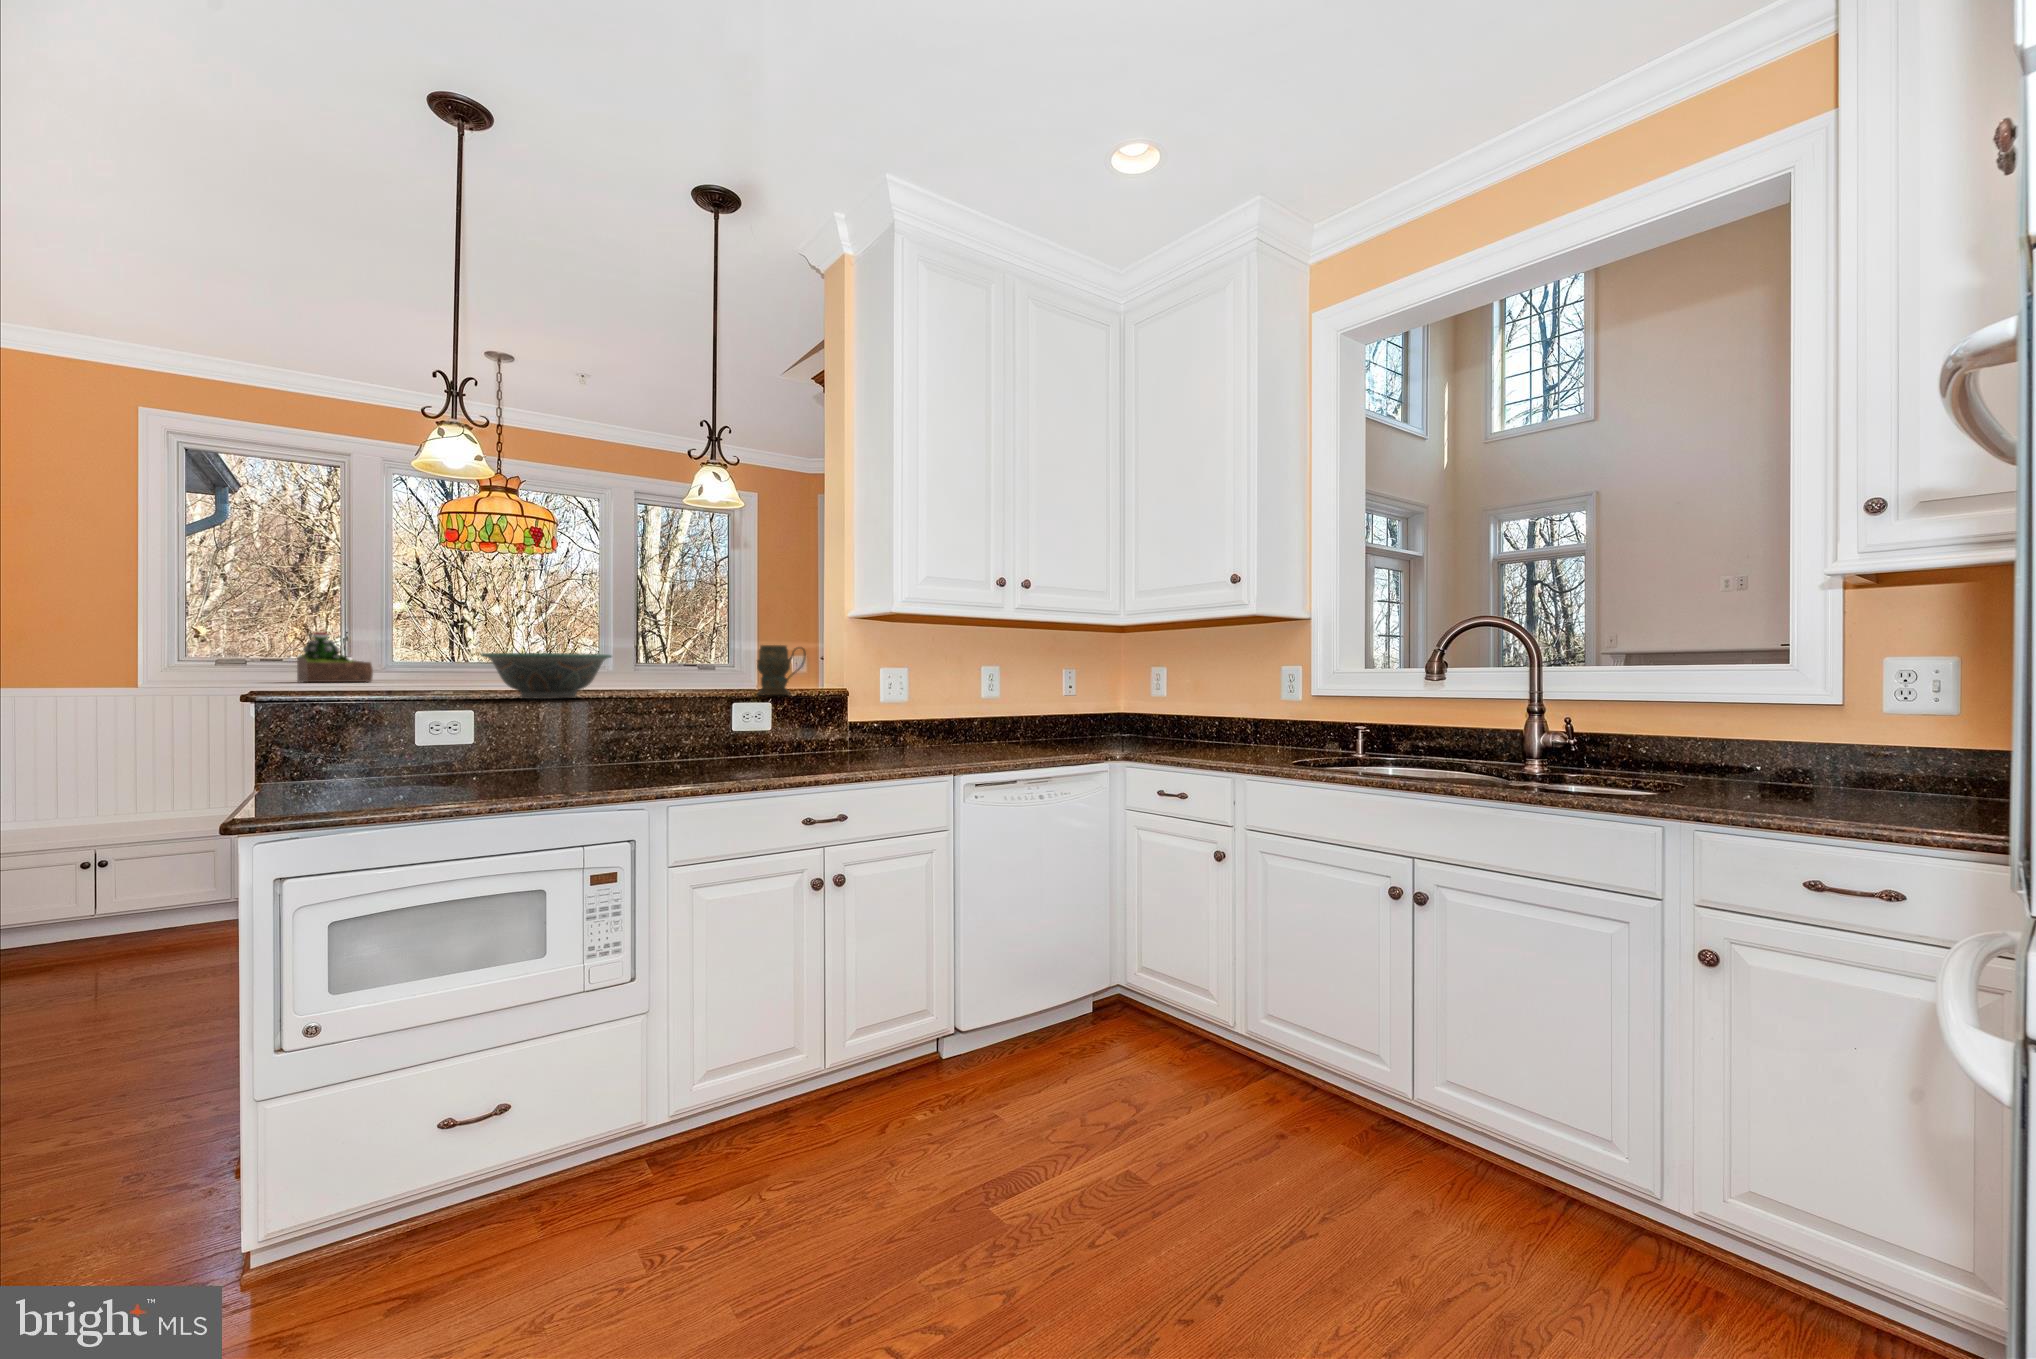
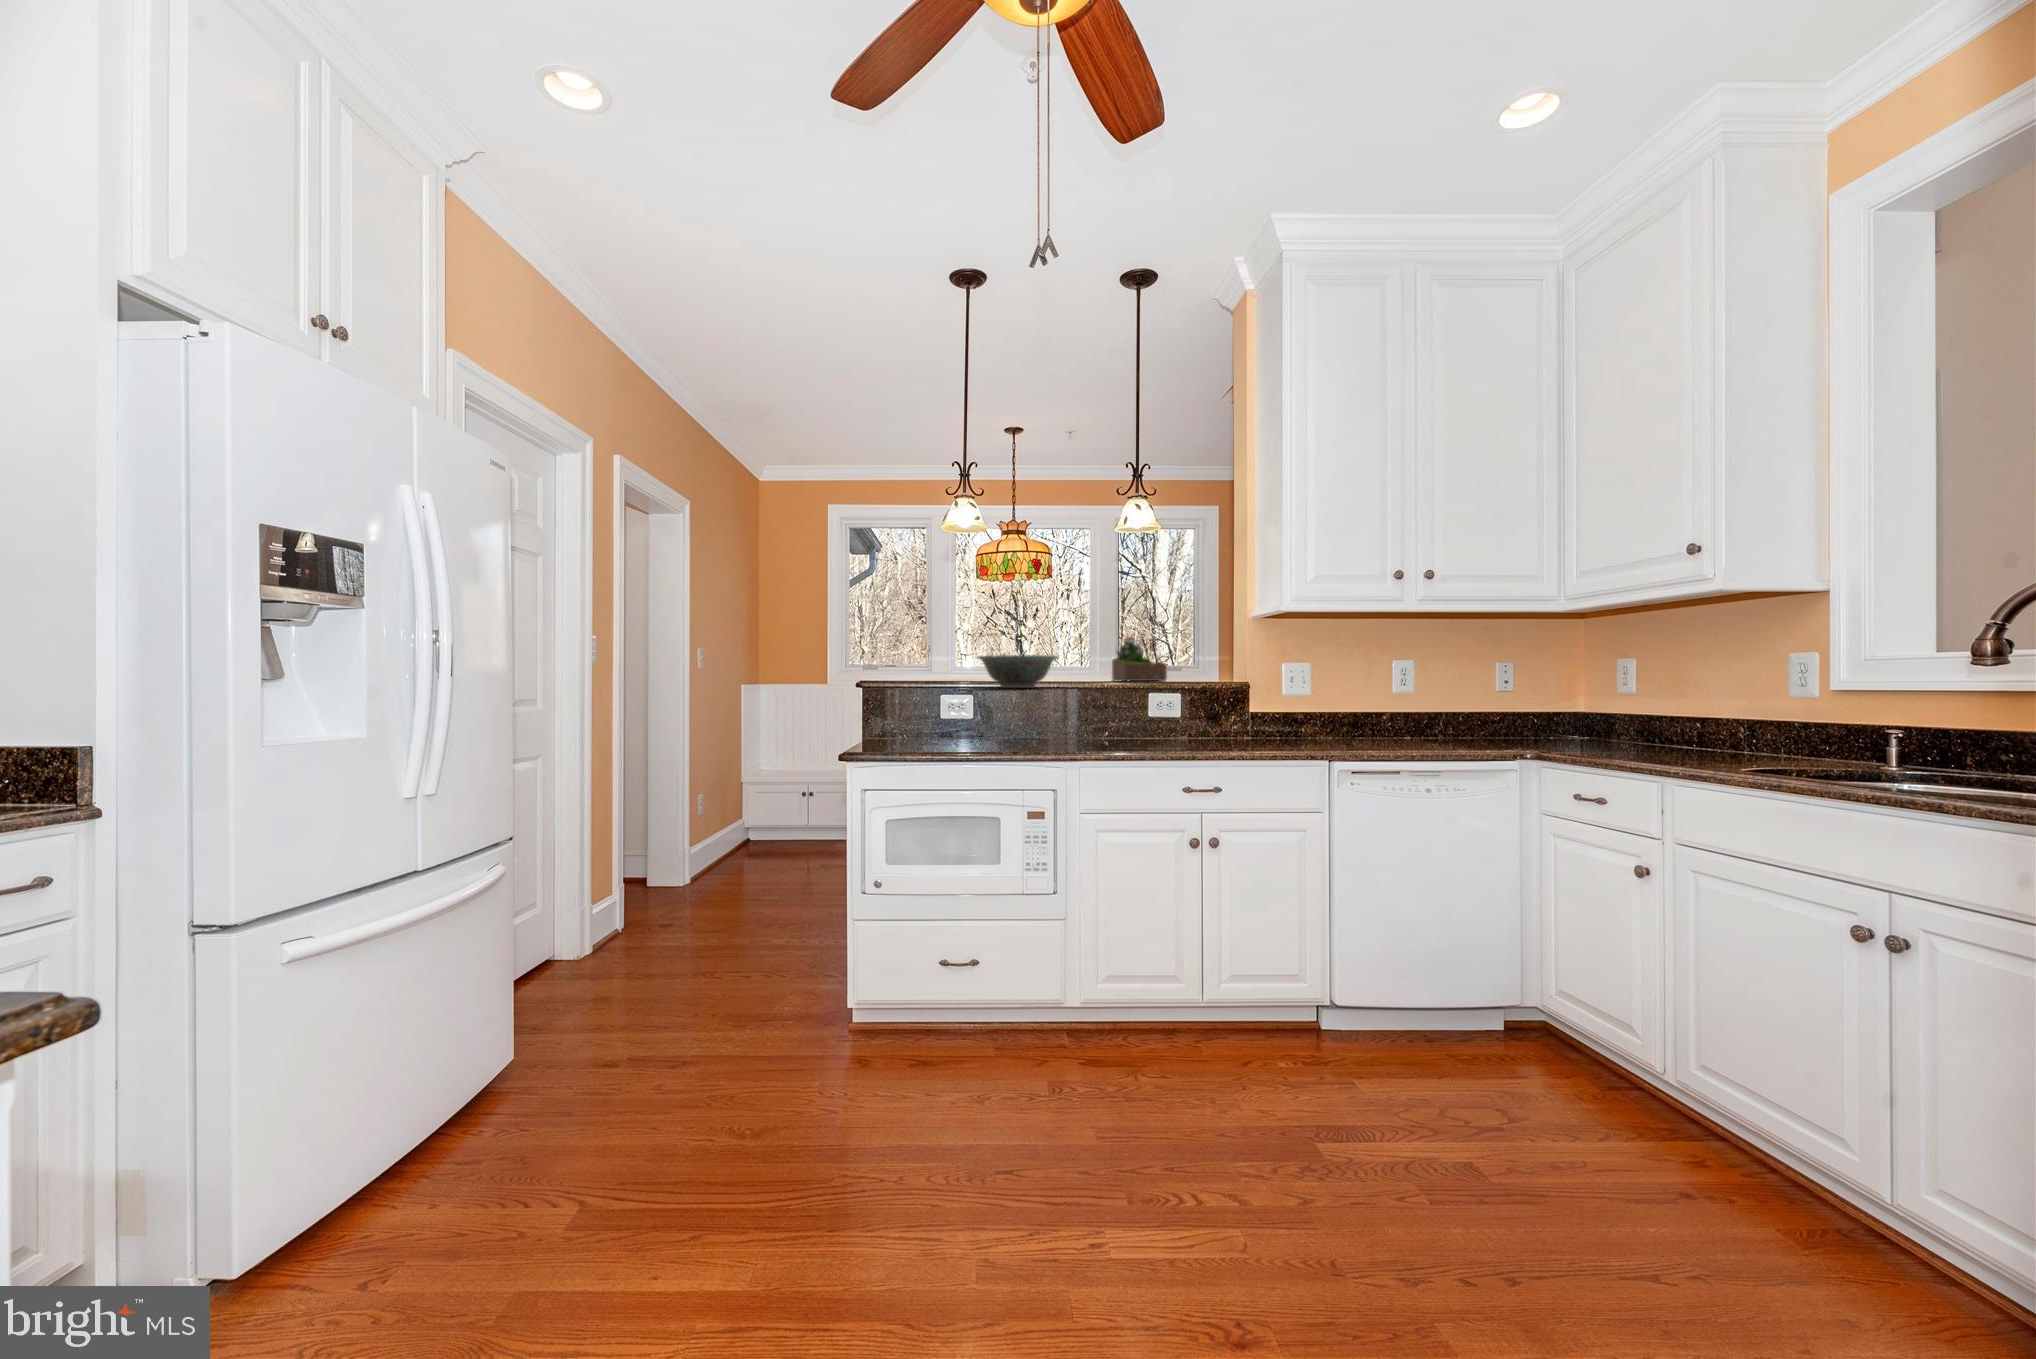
succulent plant: present [297,632,373,682] -> present [1112,637,1167,681]
mug: present [757,645,806,695] -> none [1170,645,1212,687]

